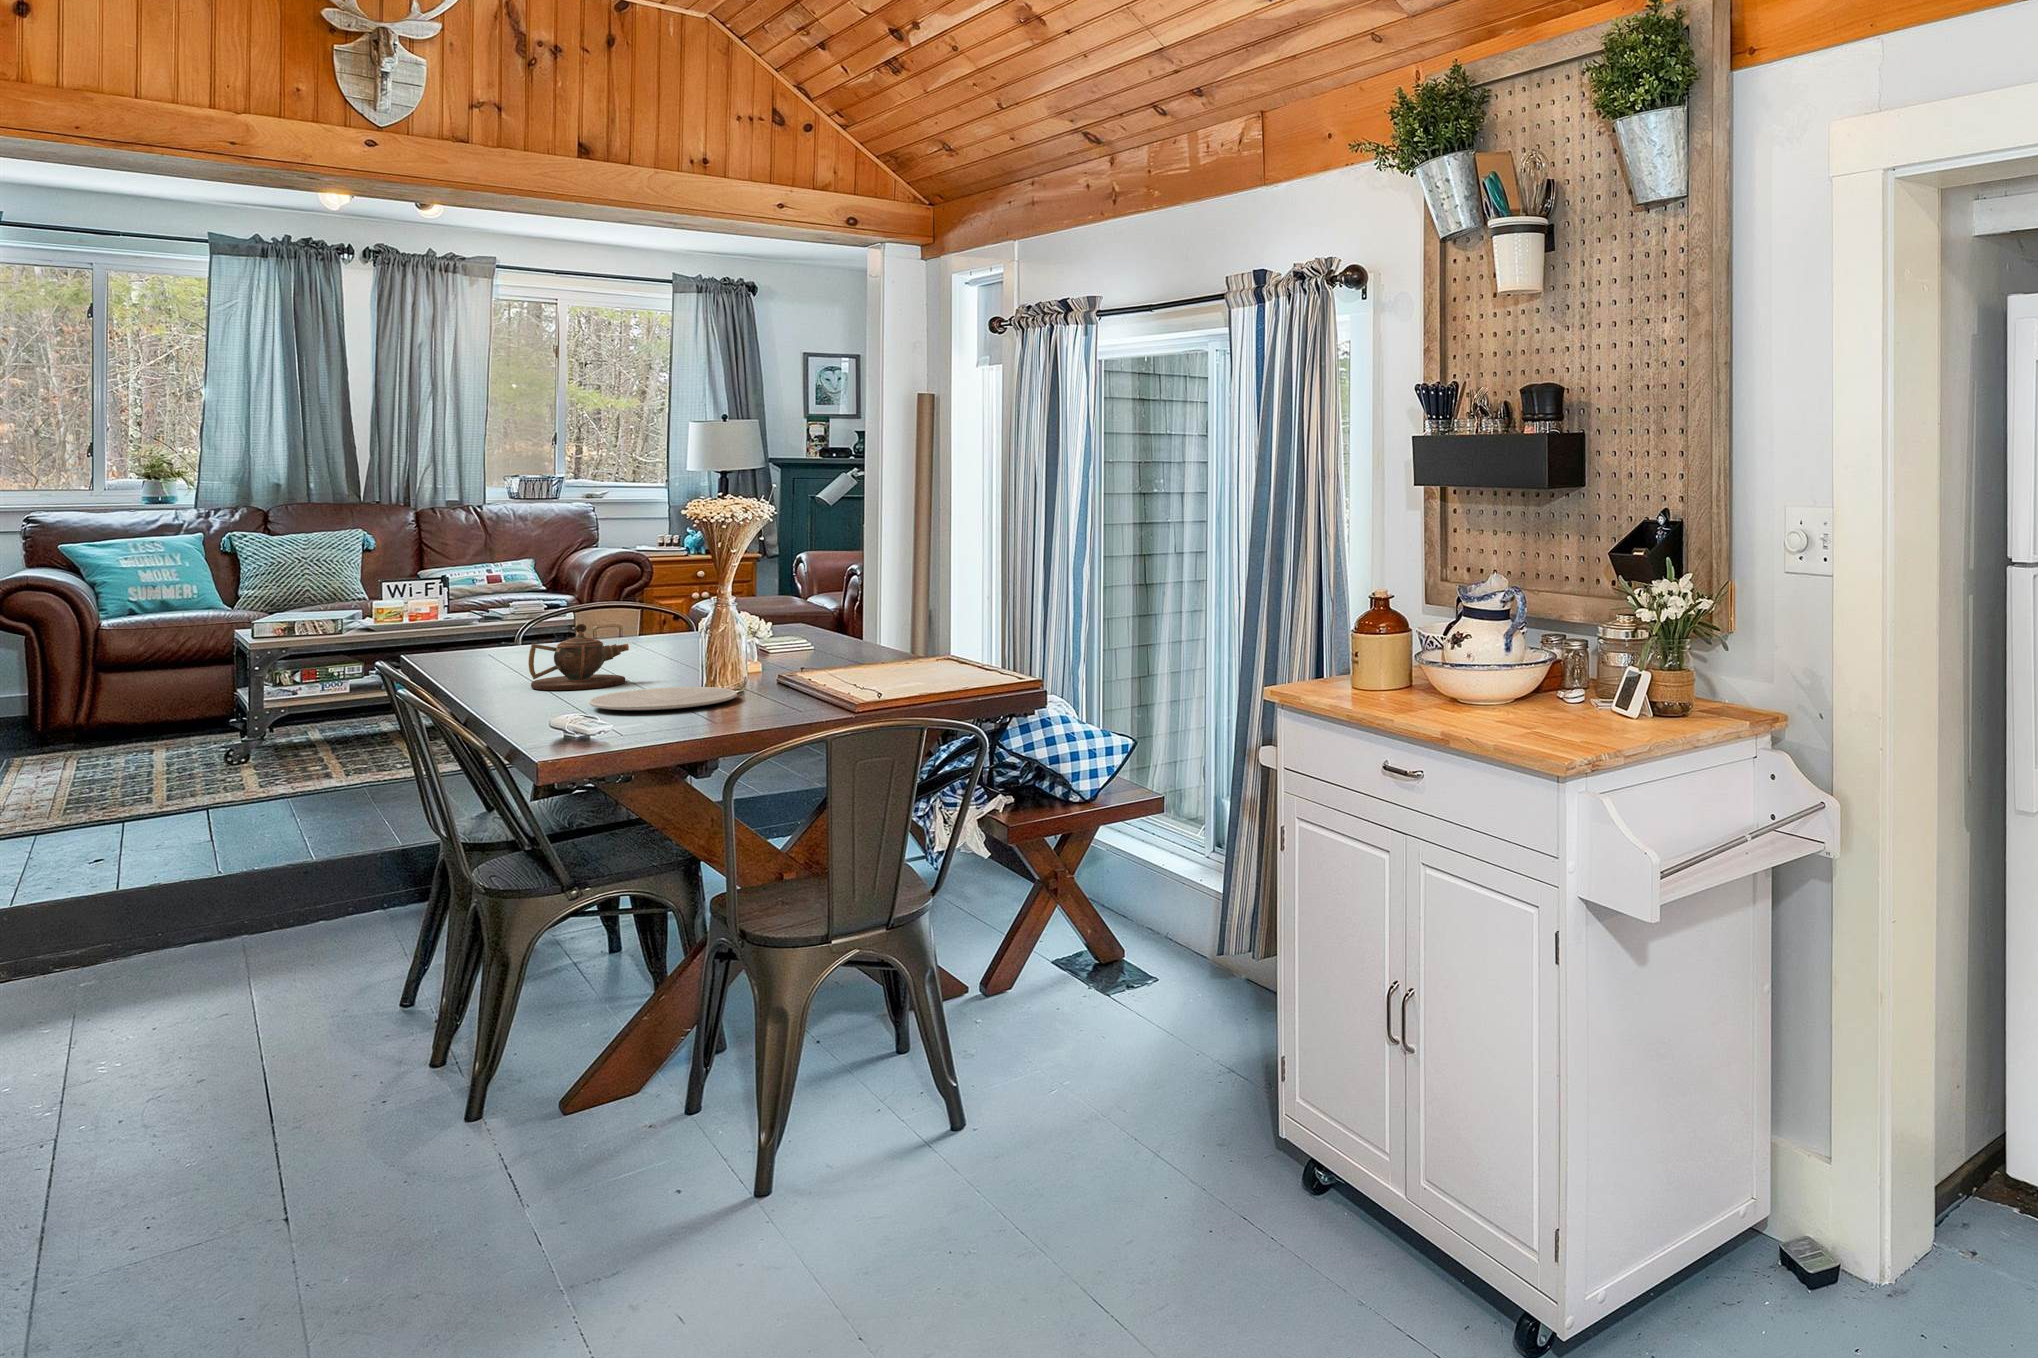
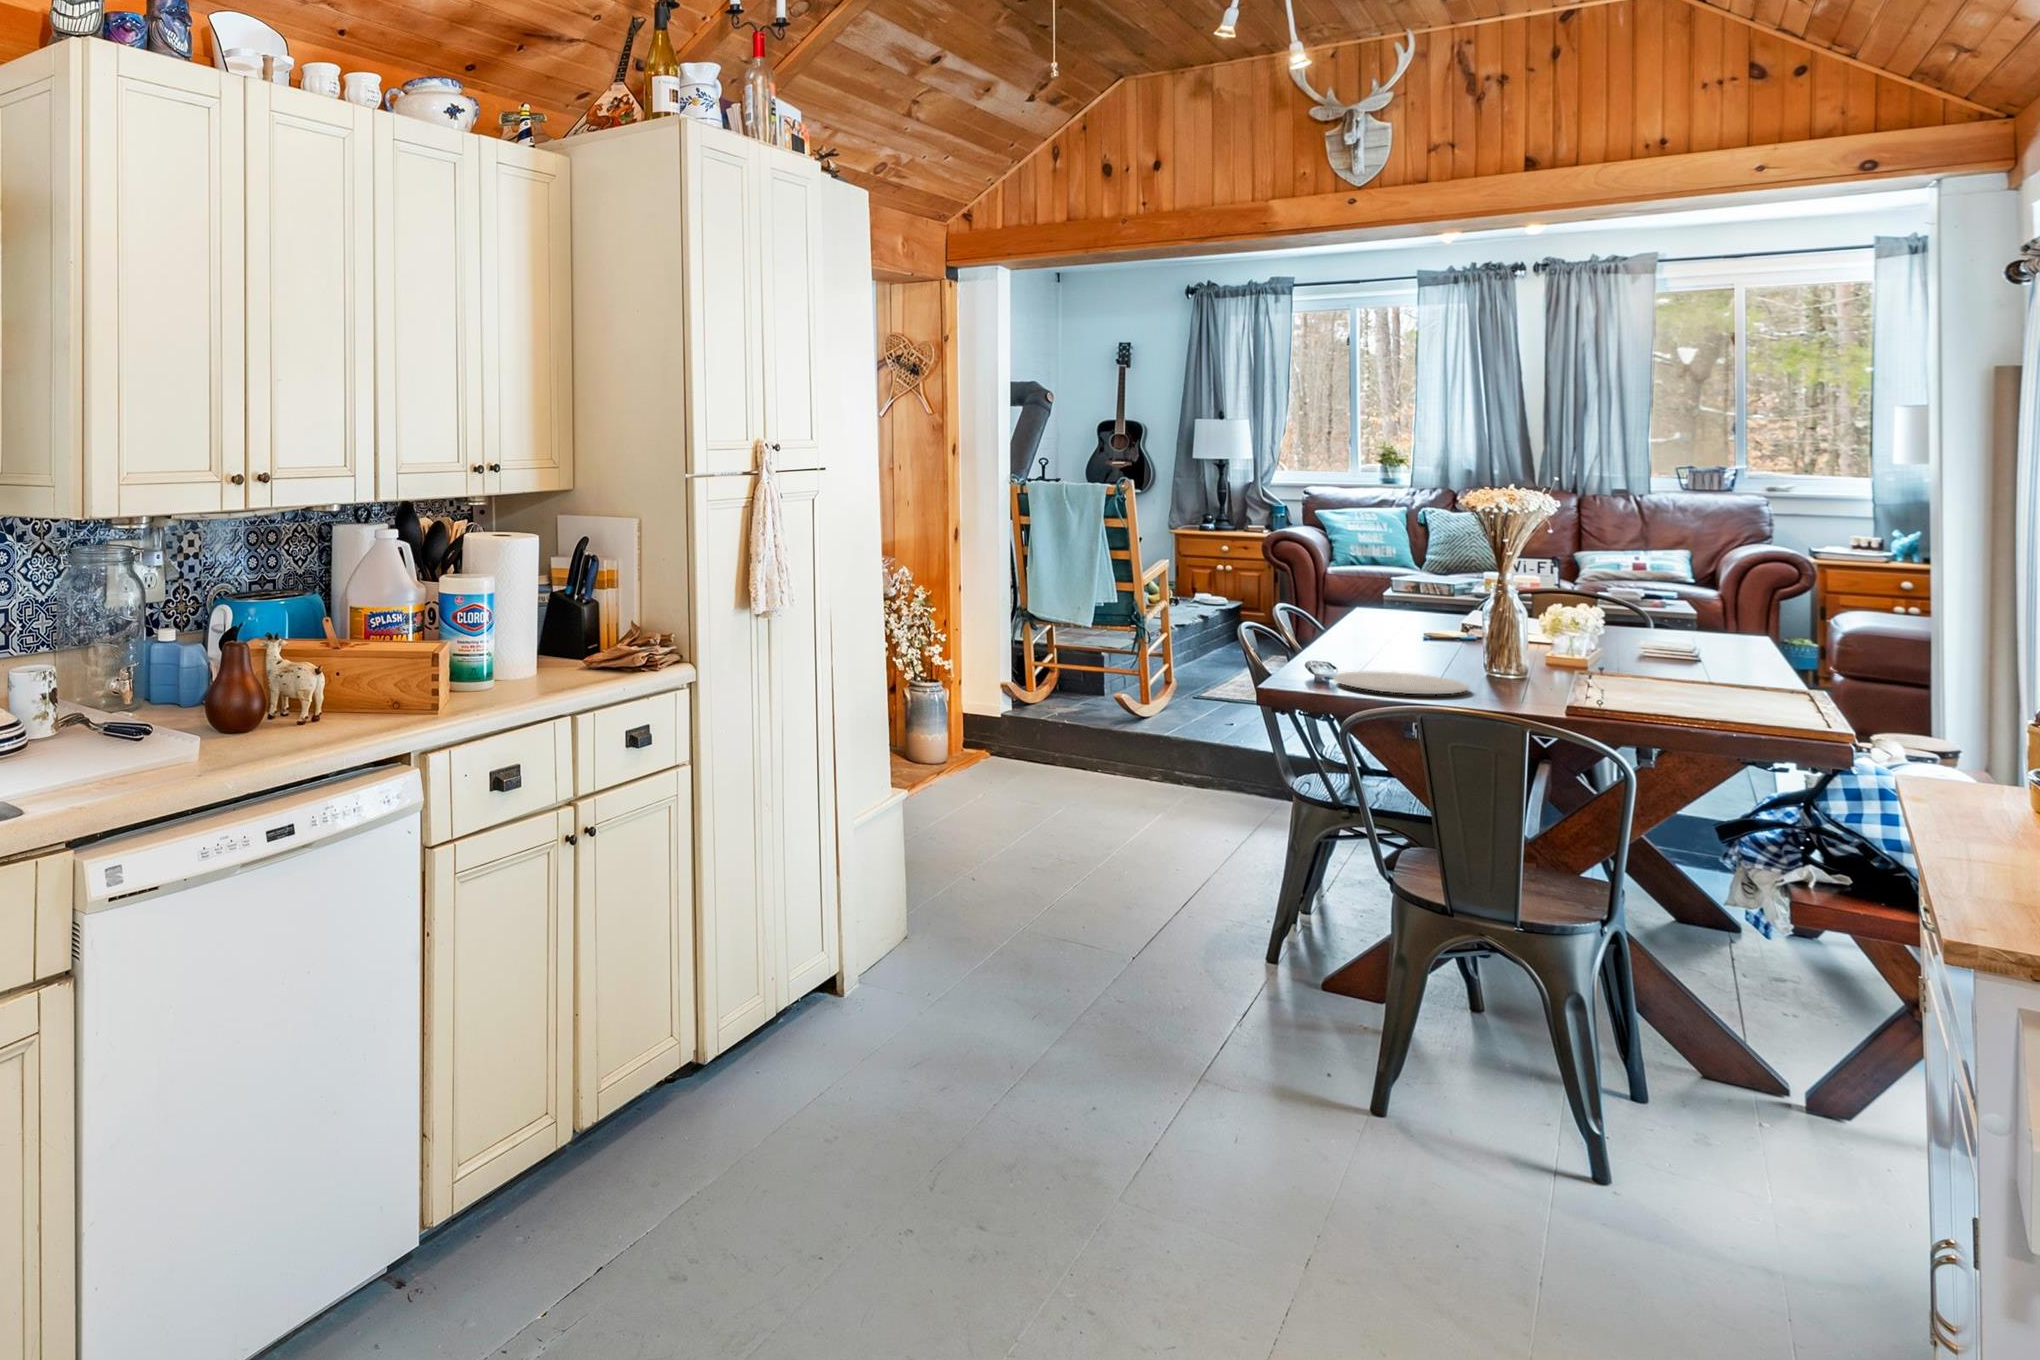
teapot: present [528,624,629,690] -> none [1345,609,1431,667]

